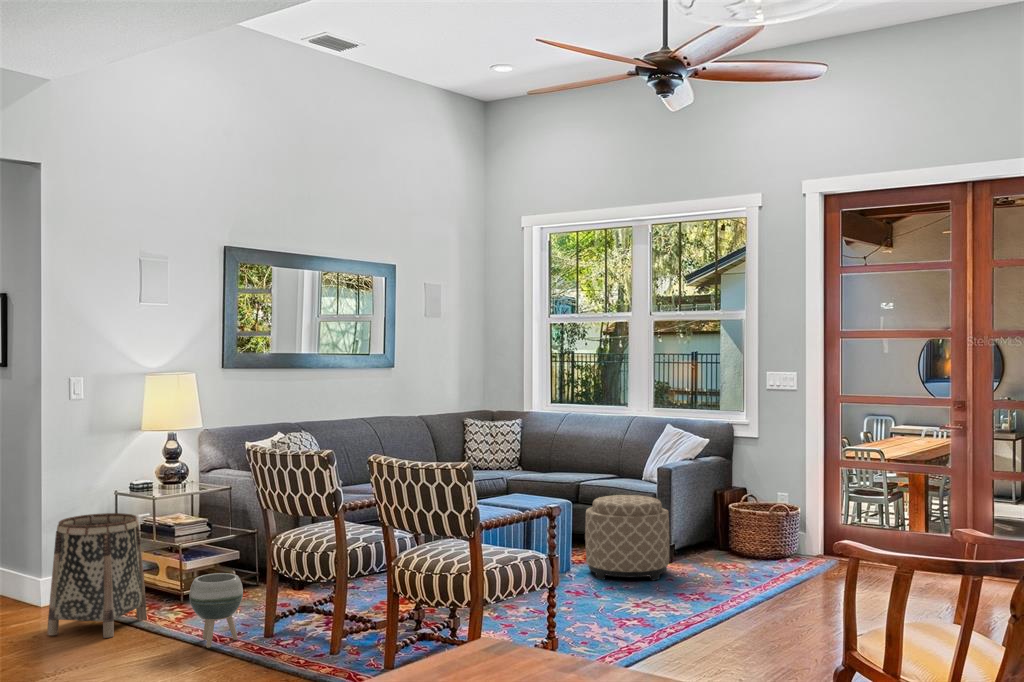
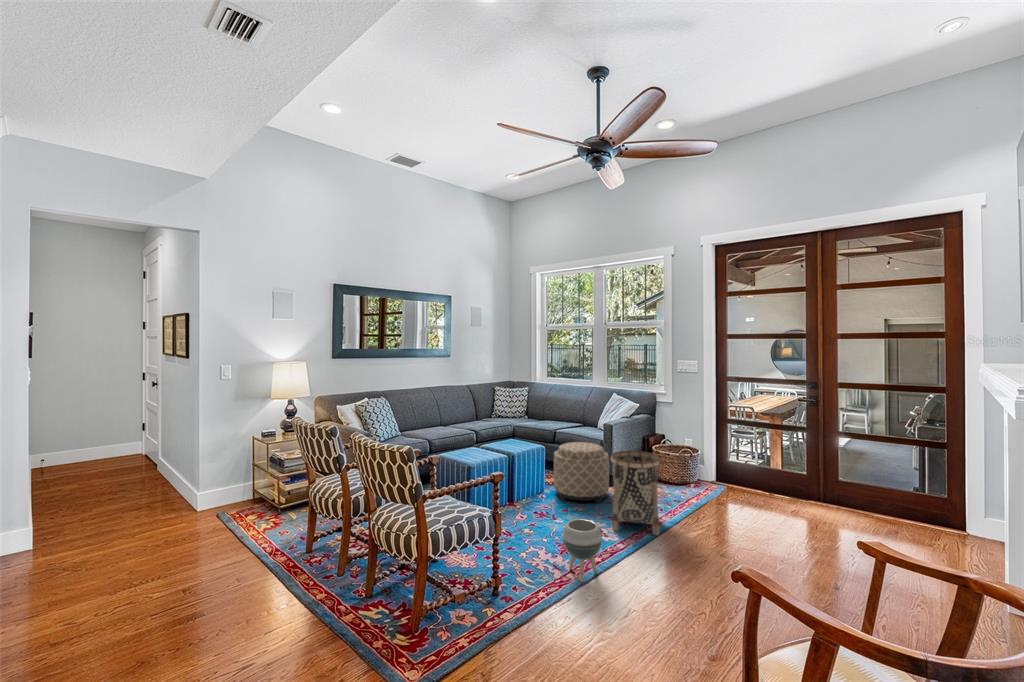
basket: present [47,513,147,638] -> present [611,451,660,535]
planter: present [190,573,243,648] -> present [563,519,602,582]

